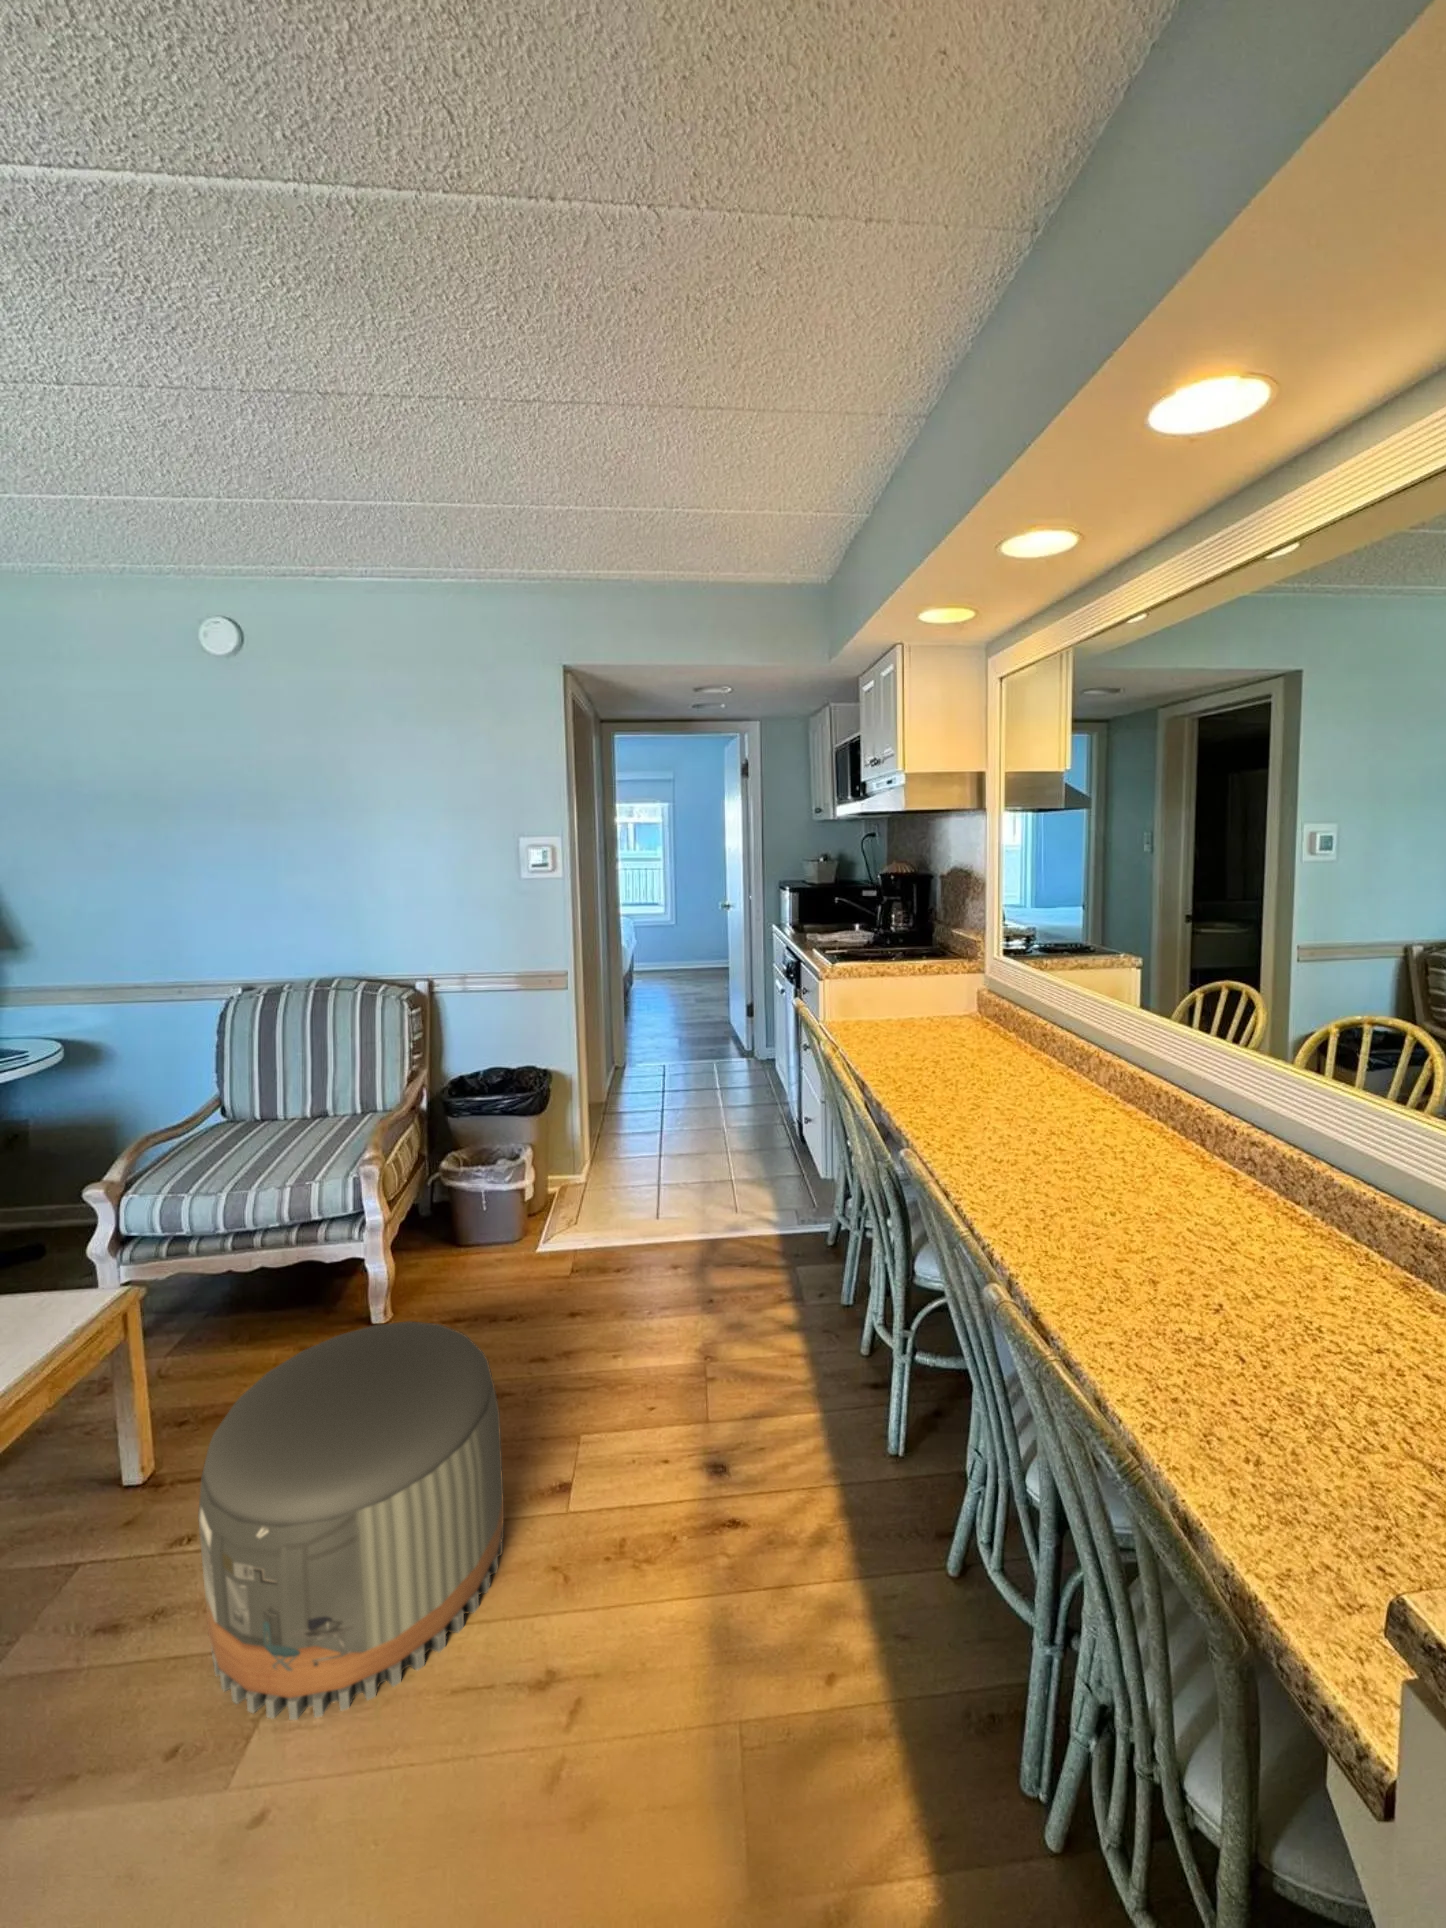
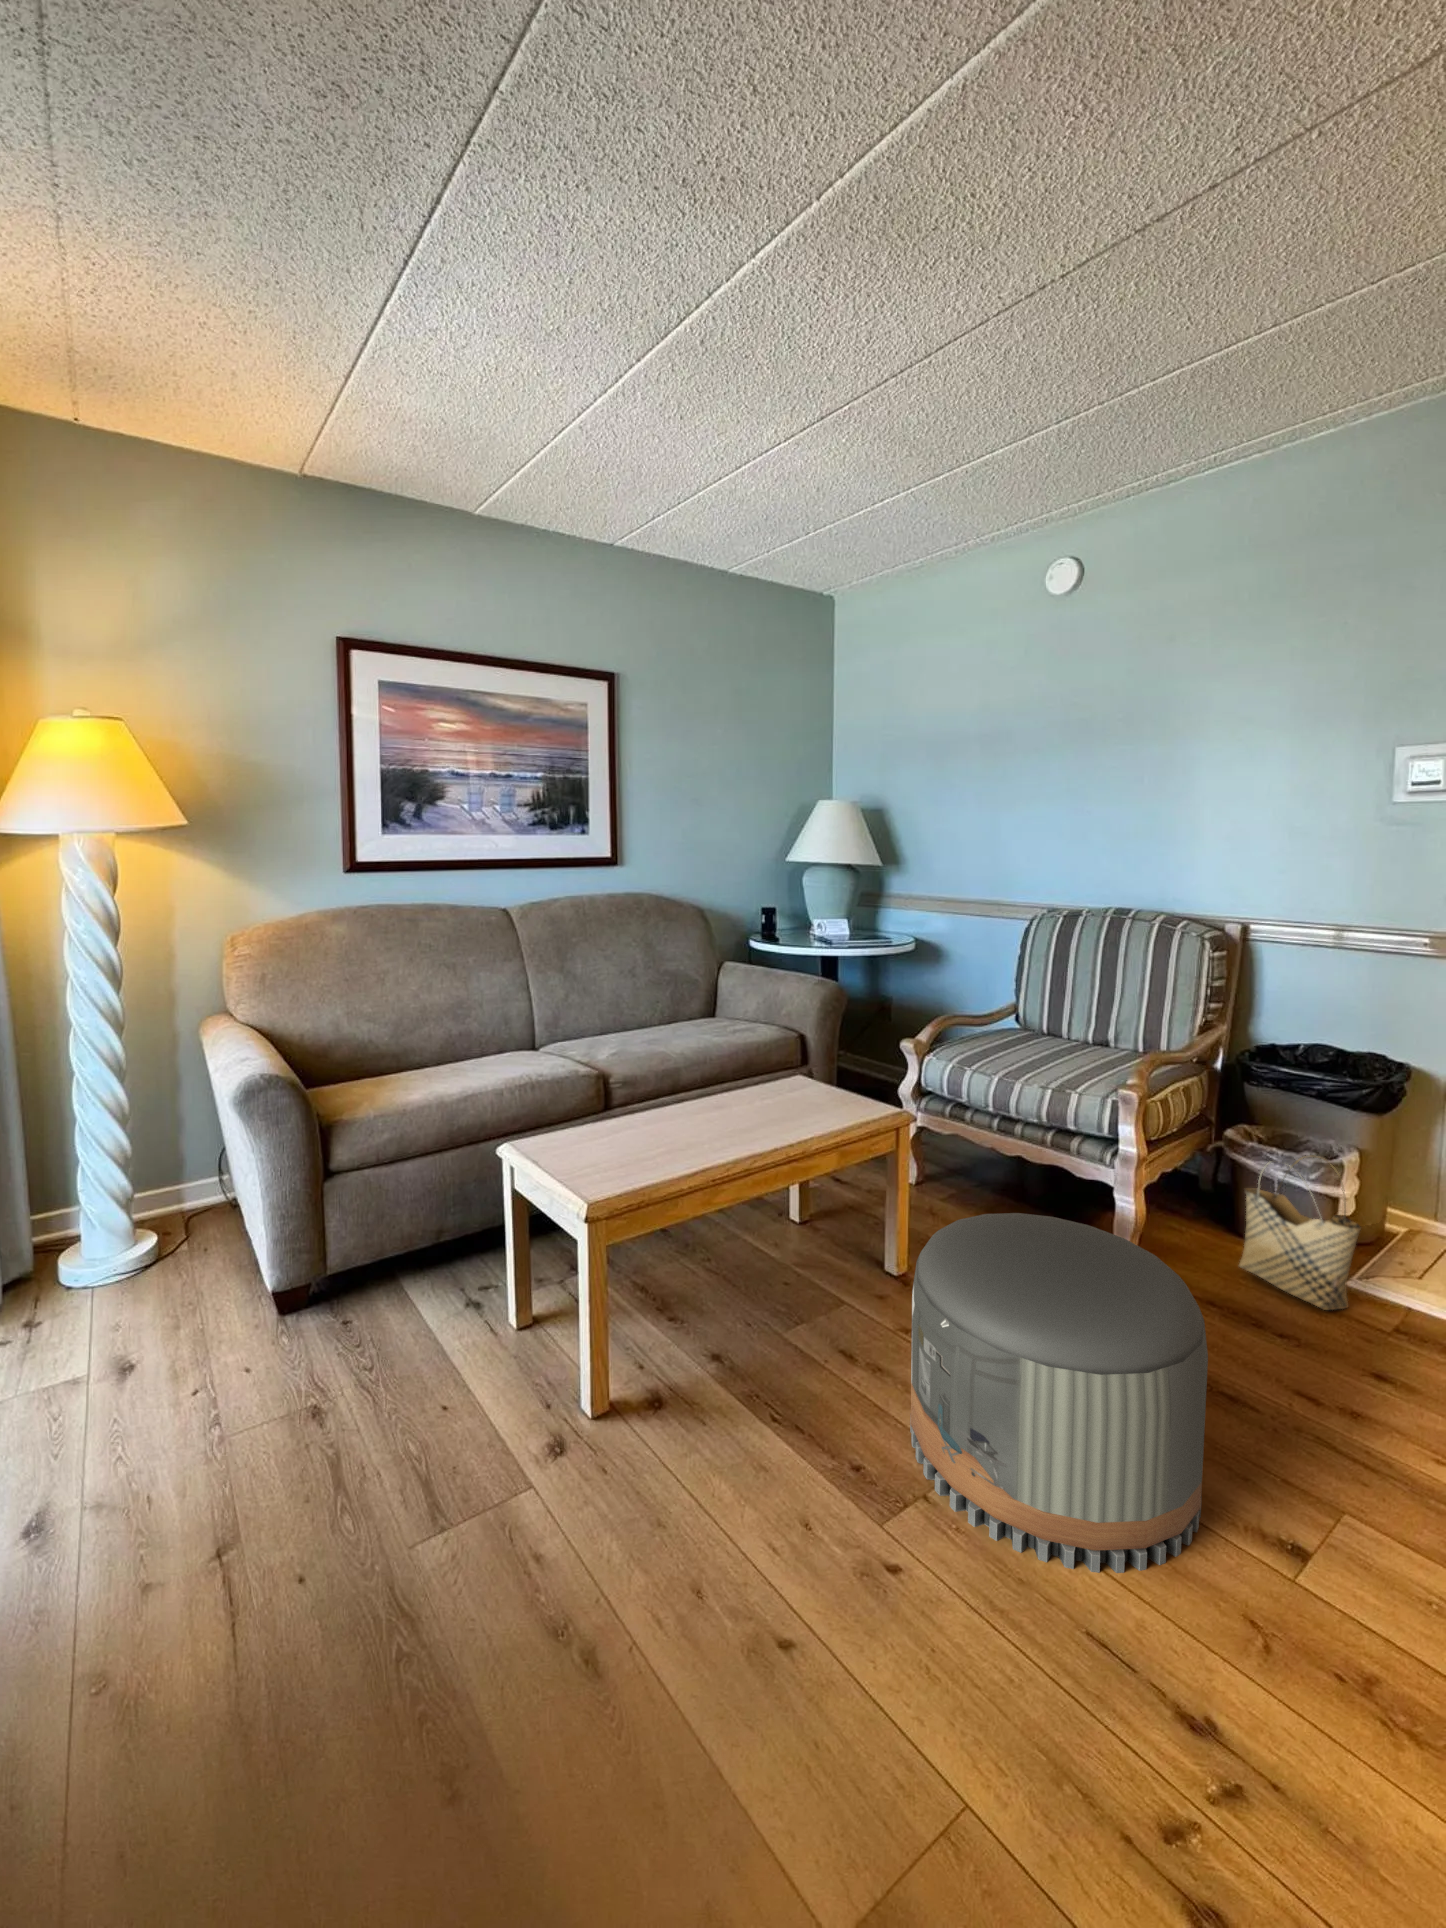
woven basket: none [467,1163,546,1281] -> present [1239,1155,1361,1310]

